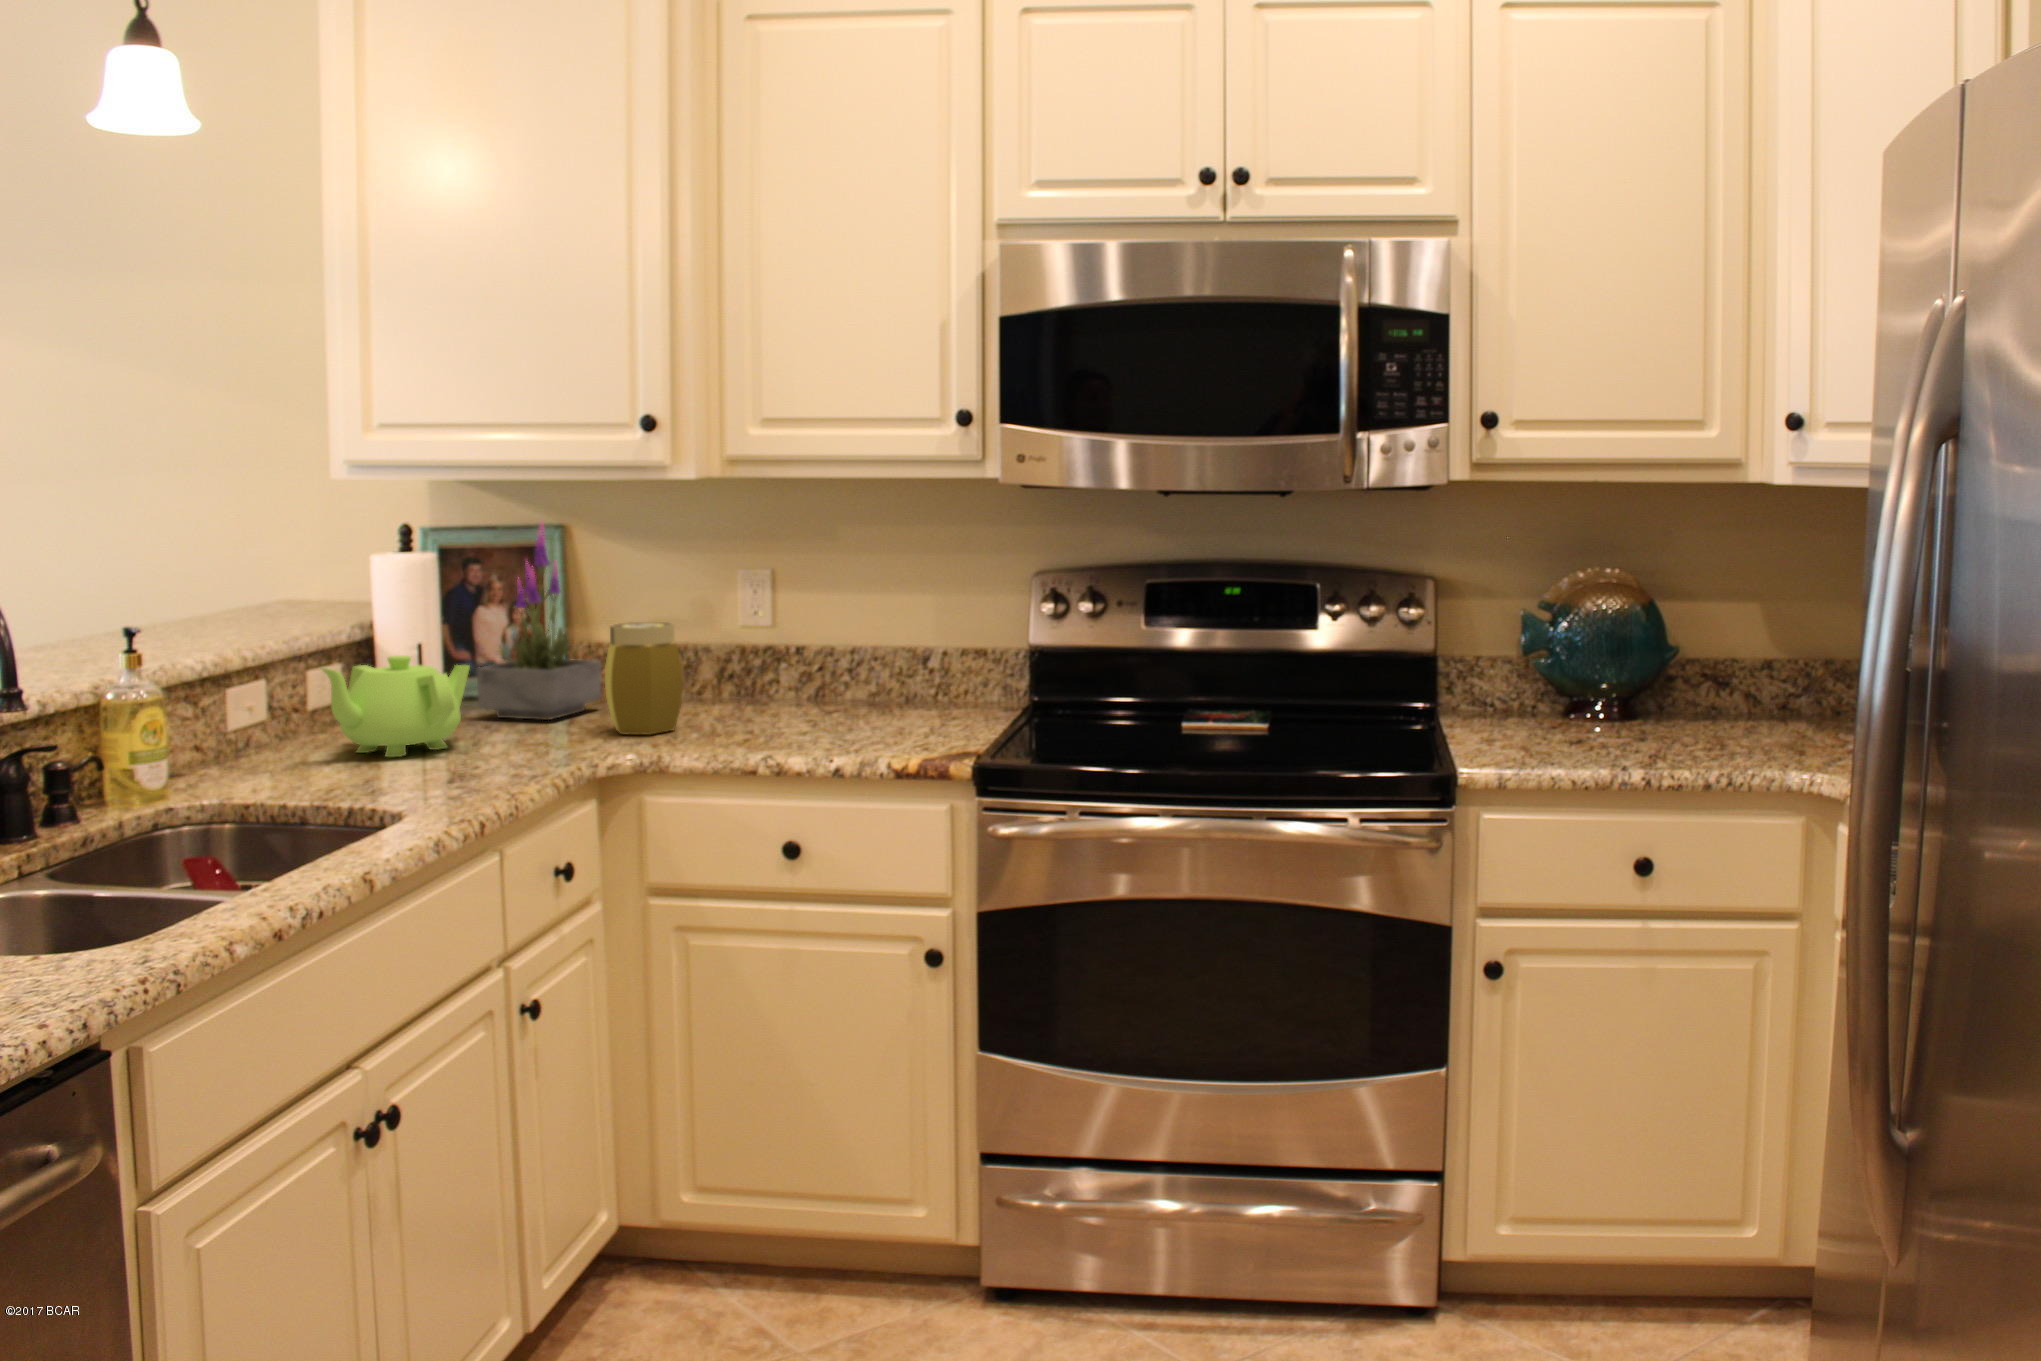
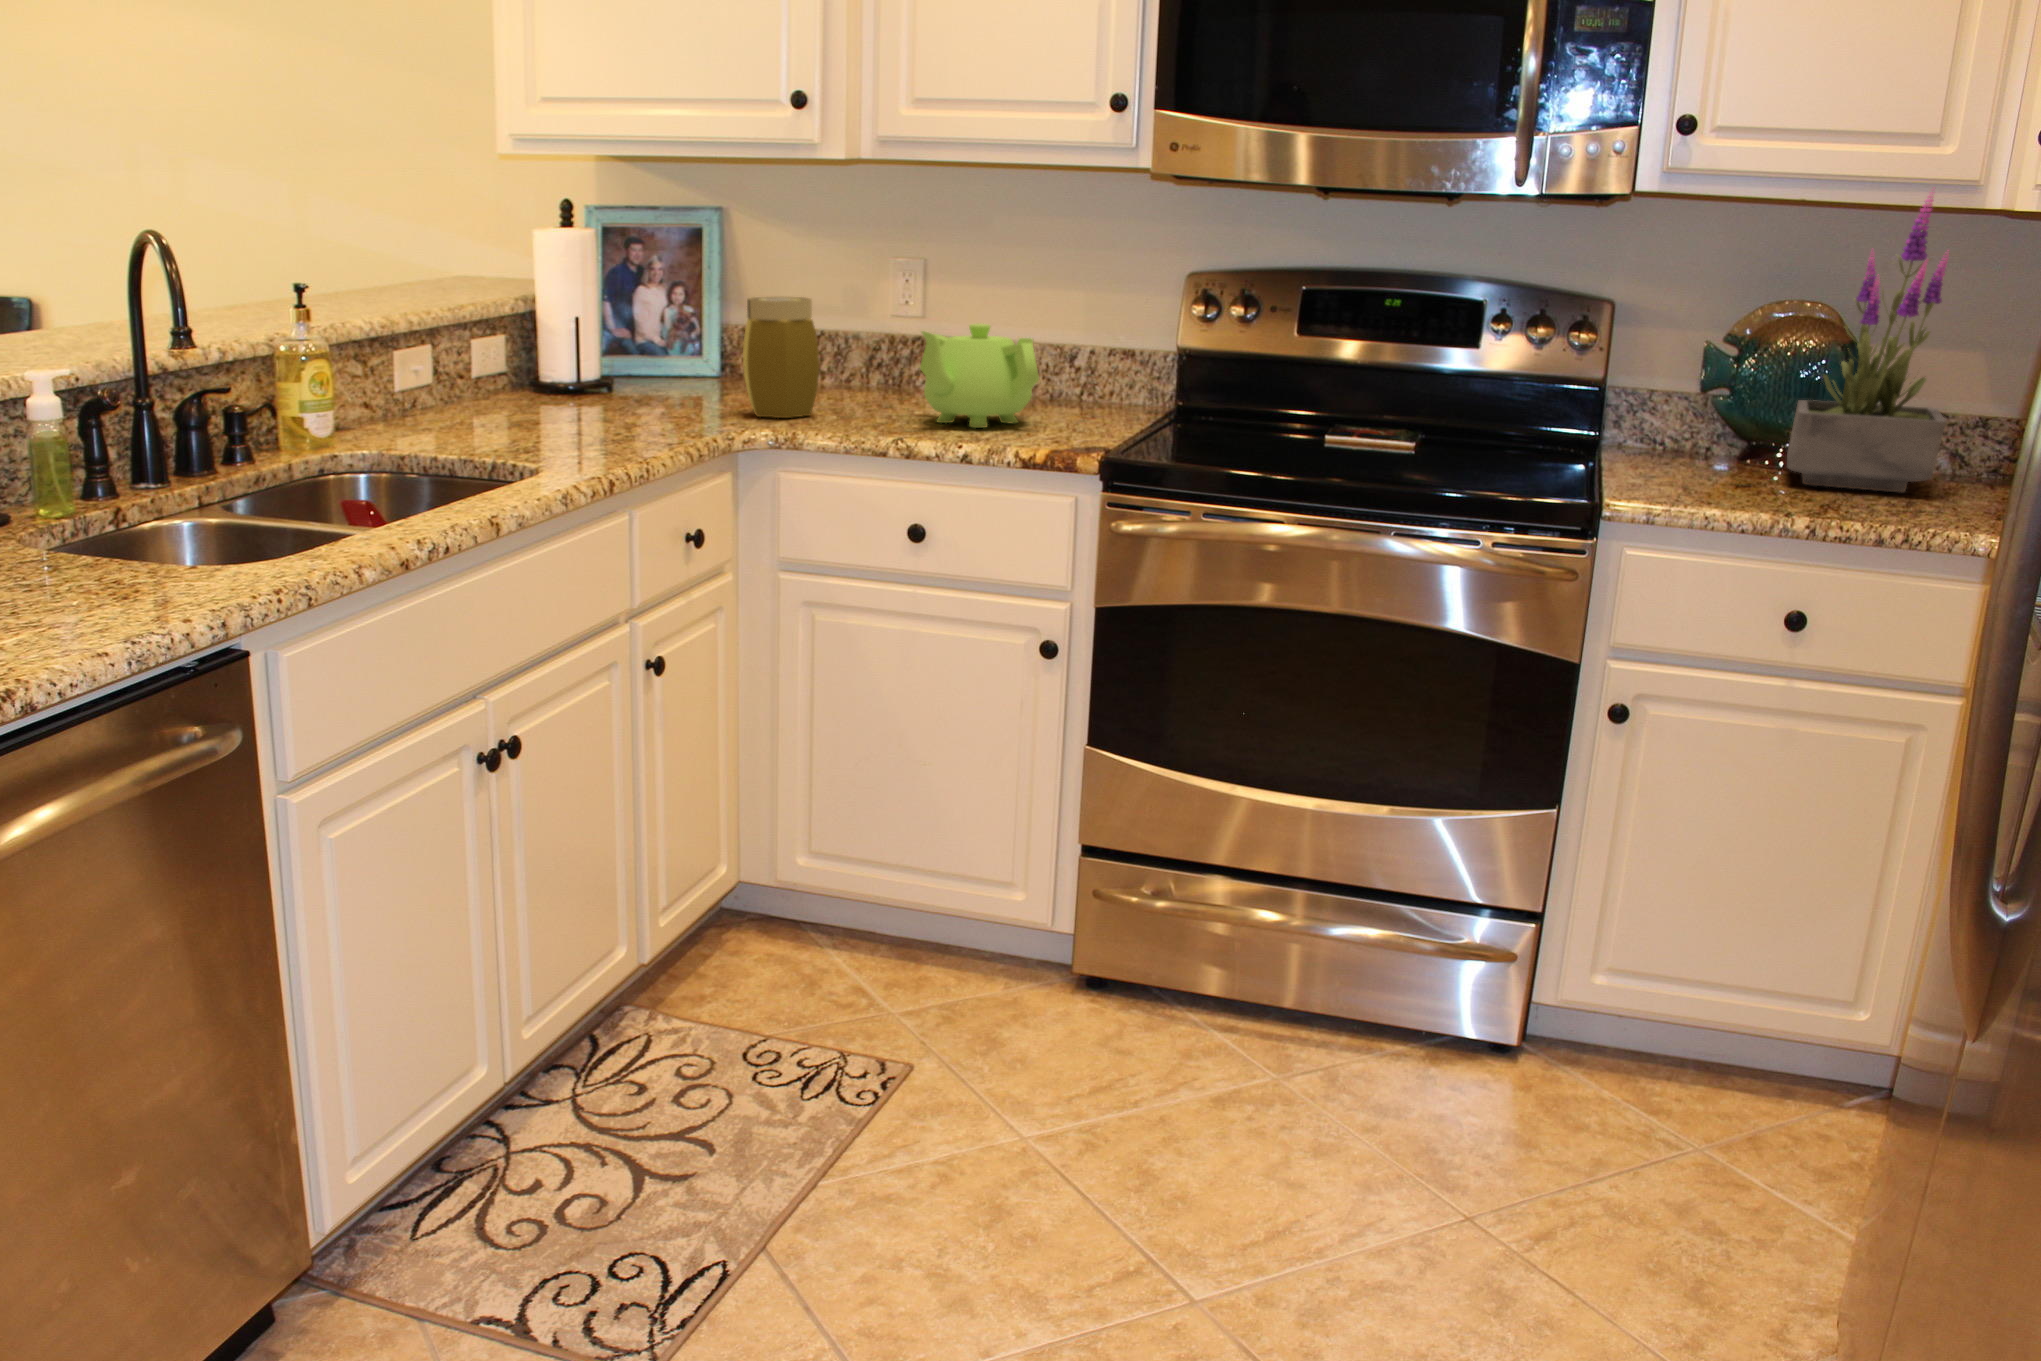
potted plant: present [477,524,601,720] -> present [1787,187,1948,492]
teapot: present [321,655,470,757] -> present [920,324,1039,428]

